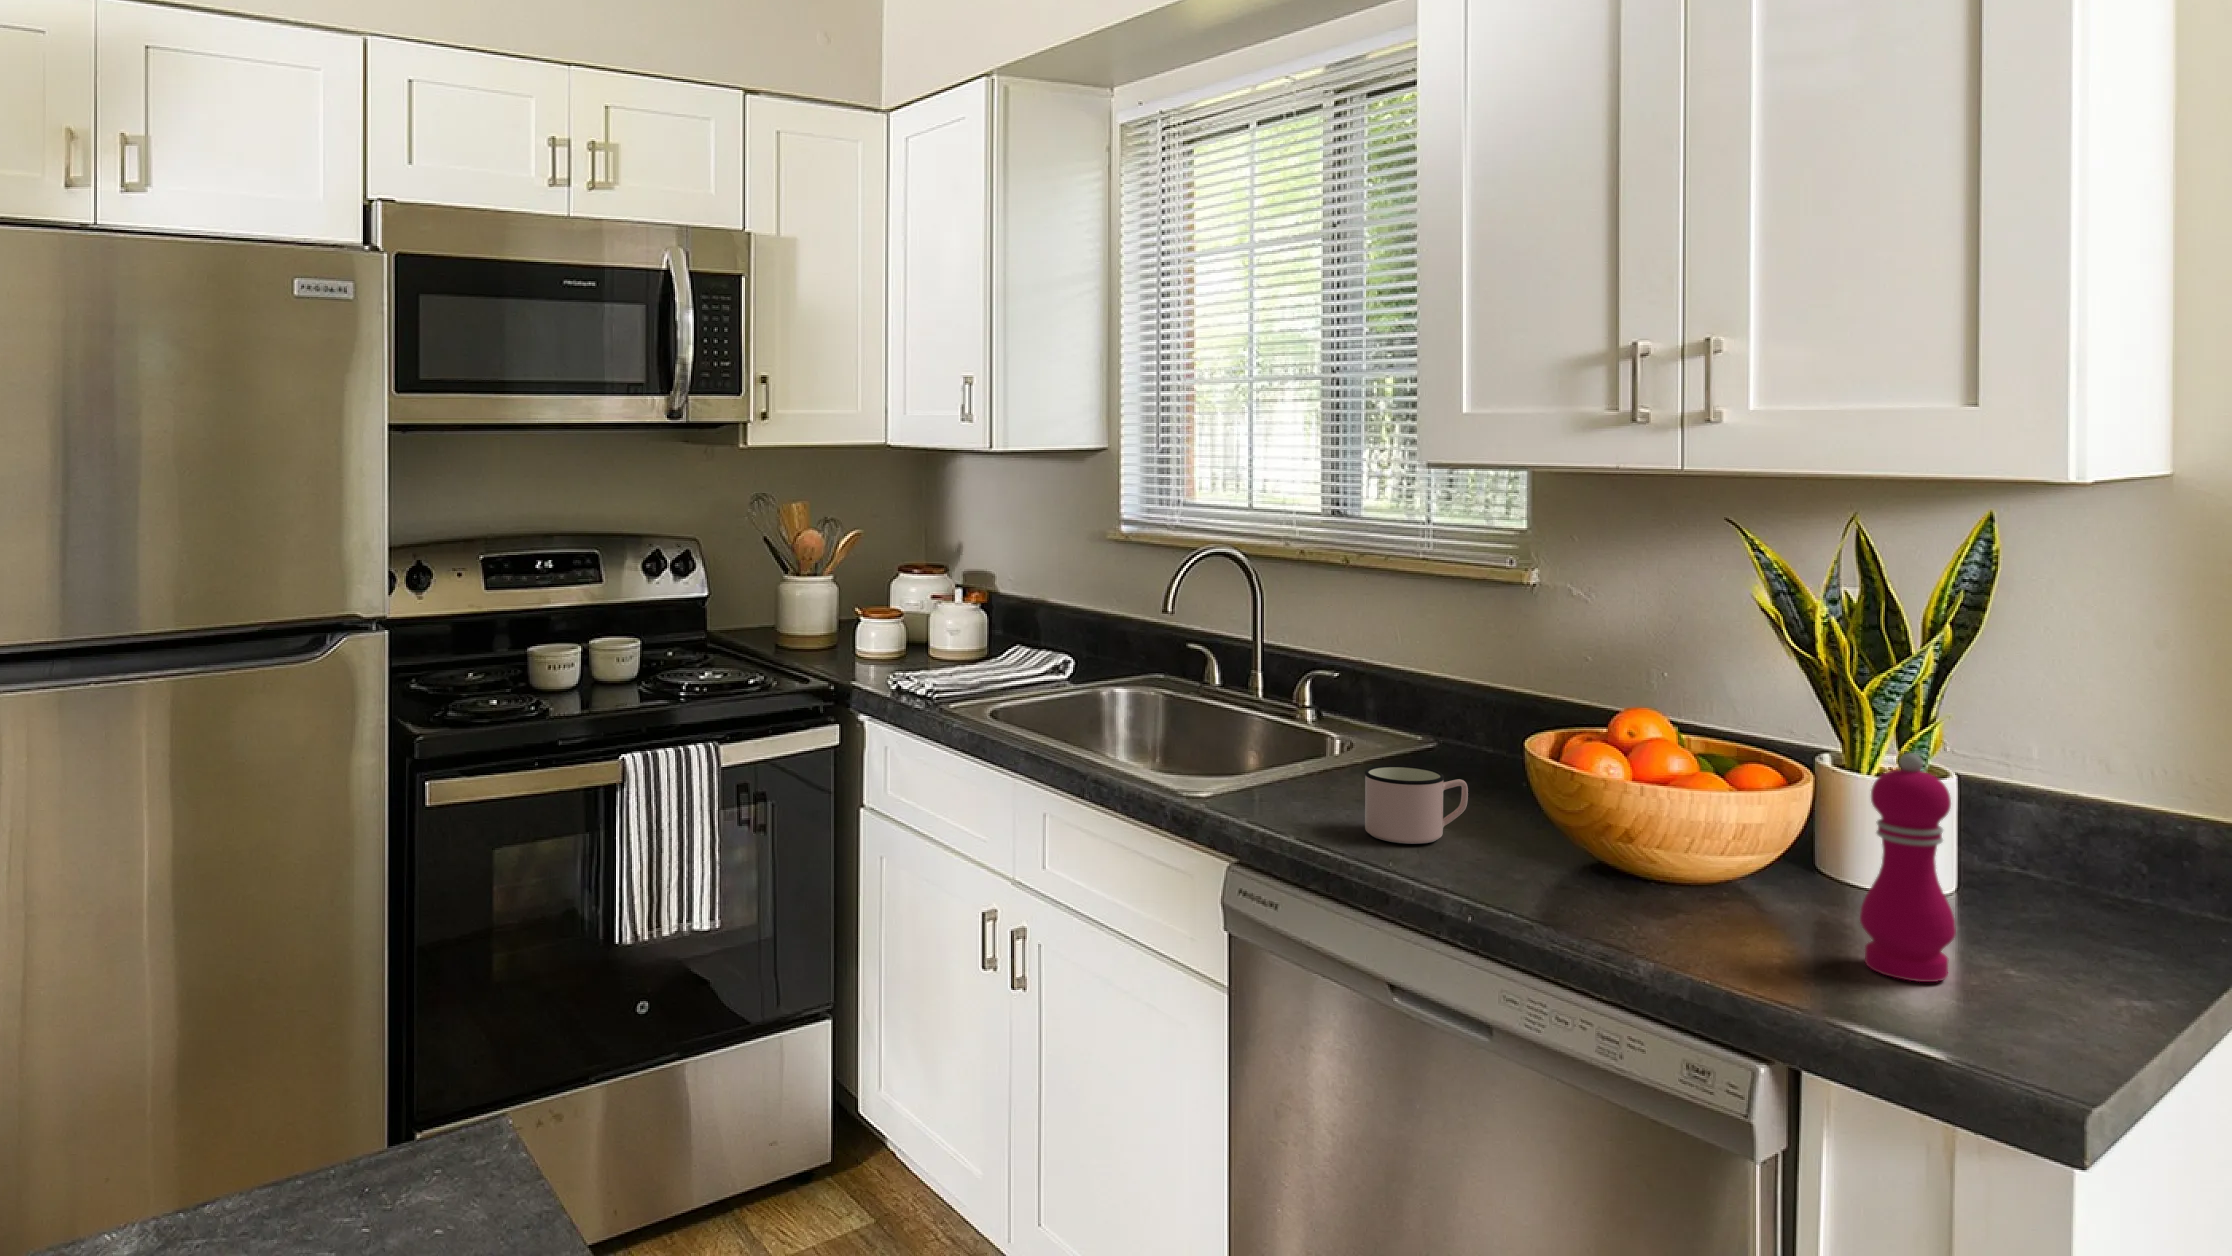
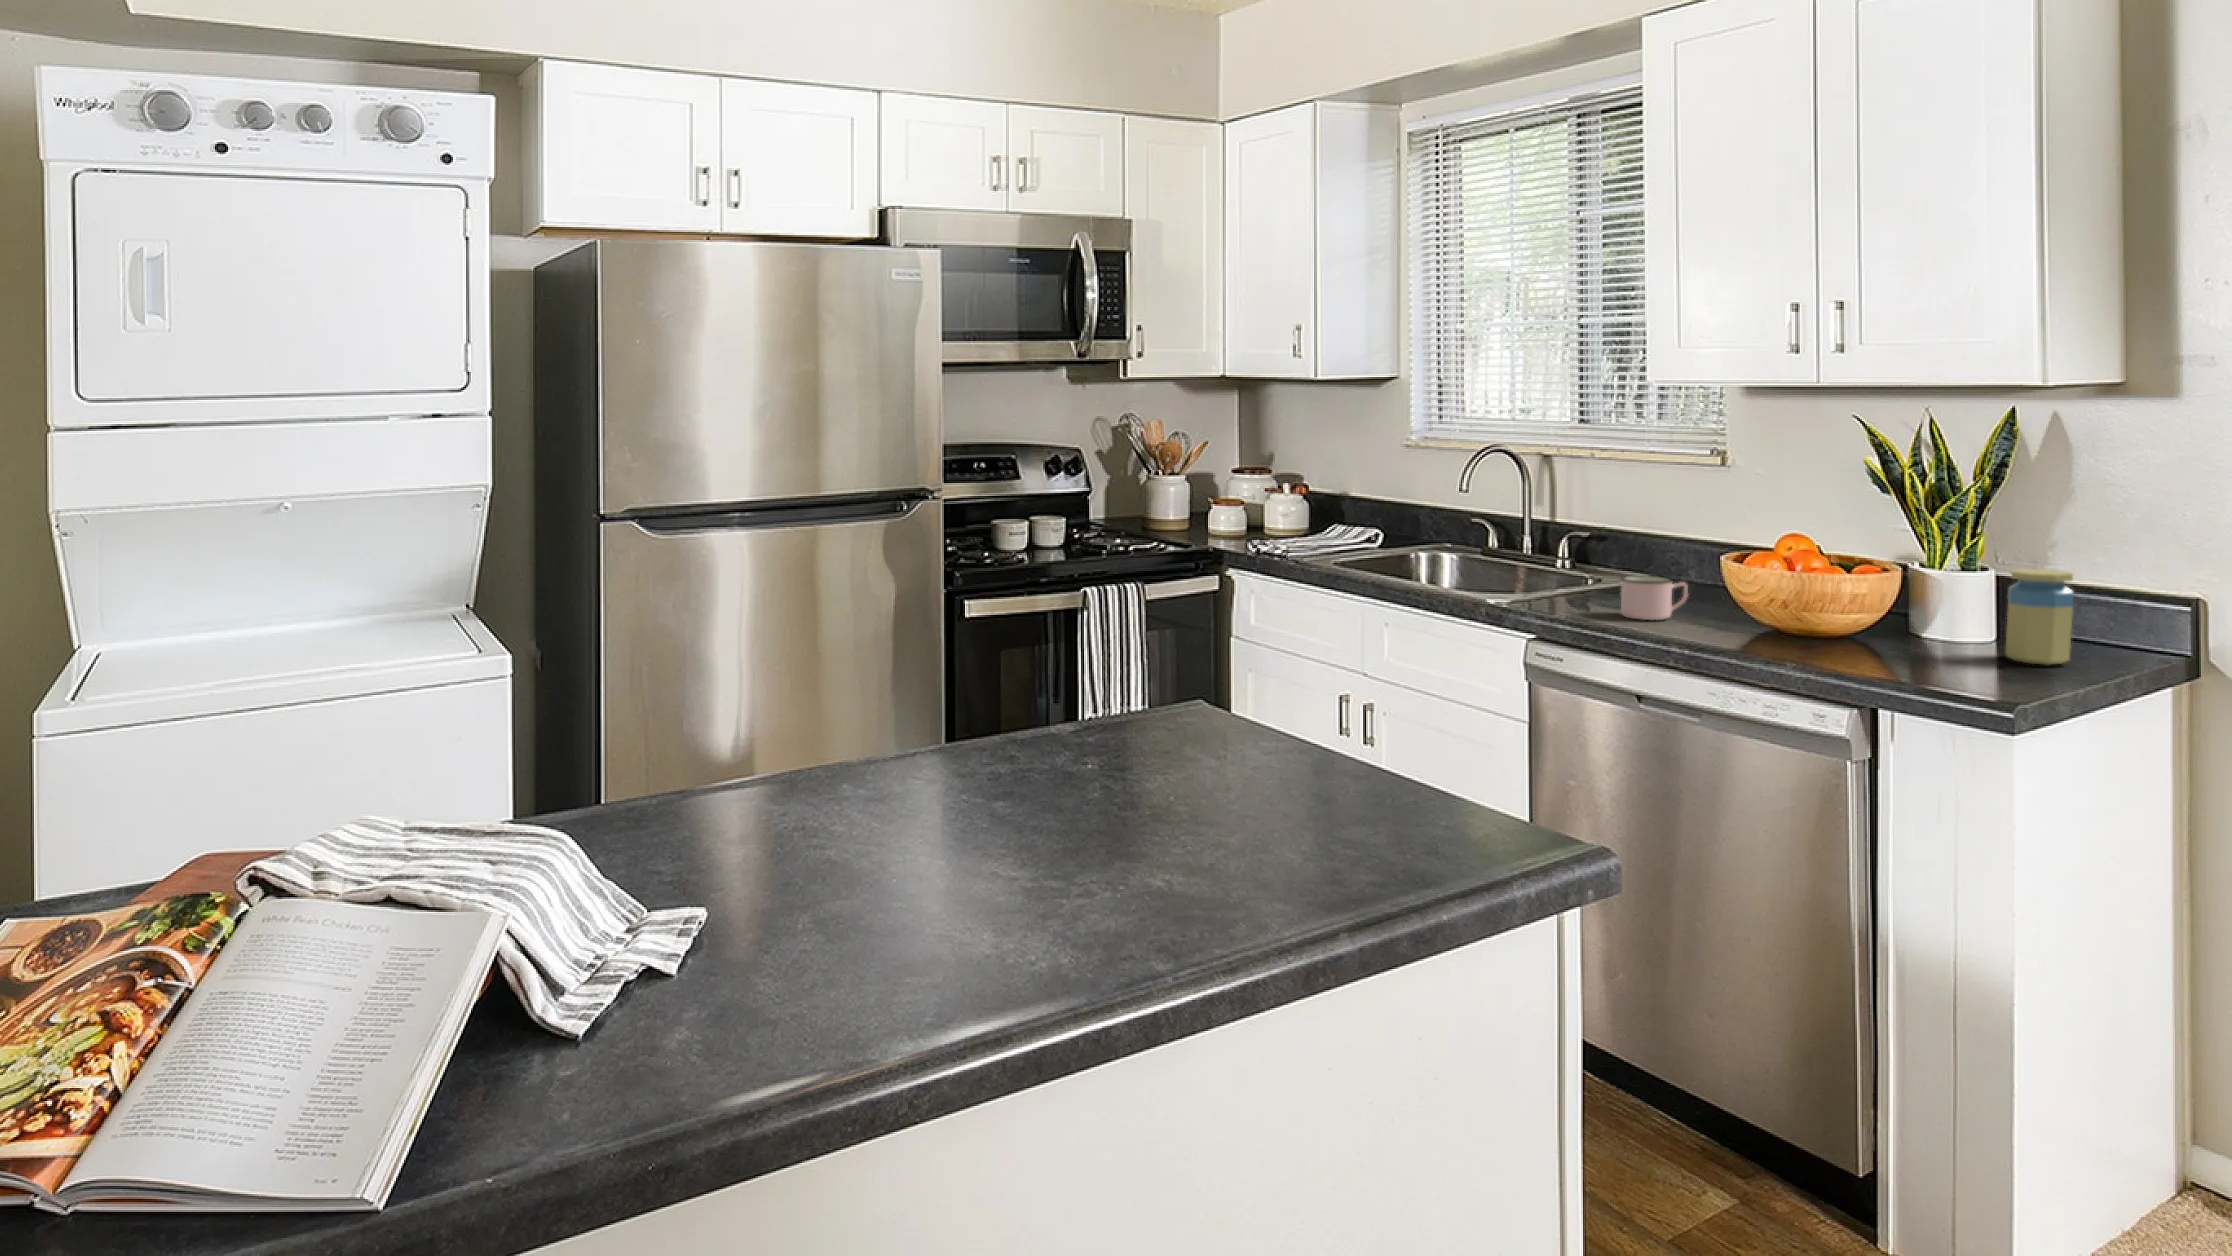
pepper mill: present [1860,753,1956,982] -> none [1919,545,1972,668]
jar: none [1997,787,2123,968] -> present [2006,569,2074,664]

